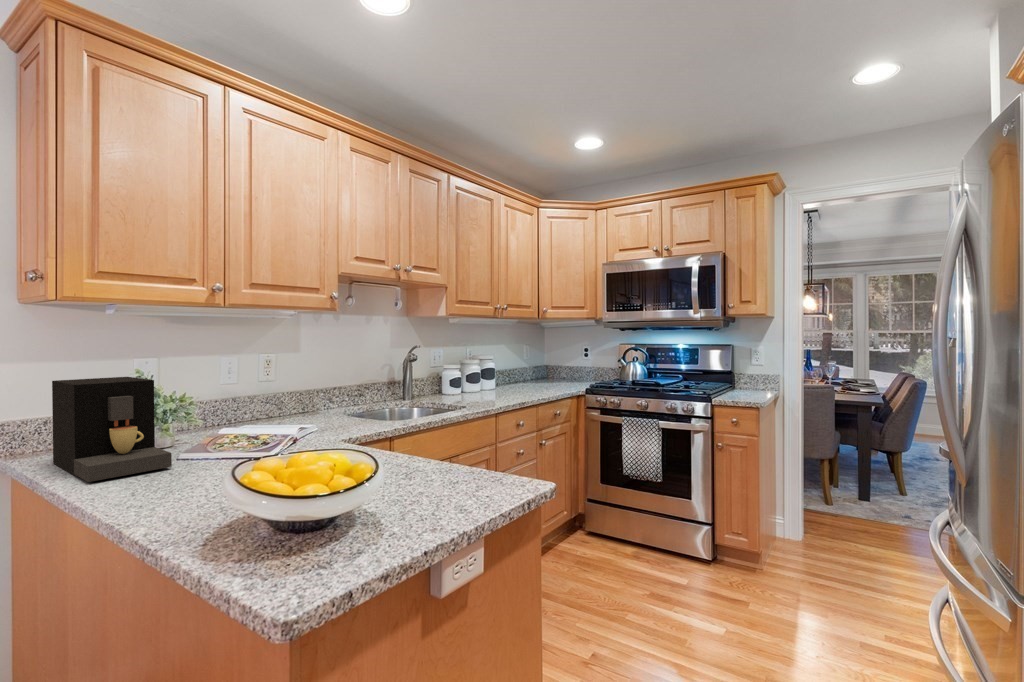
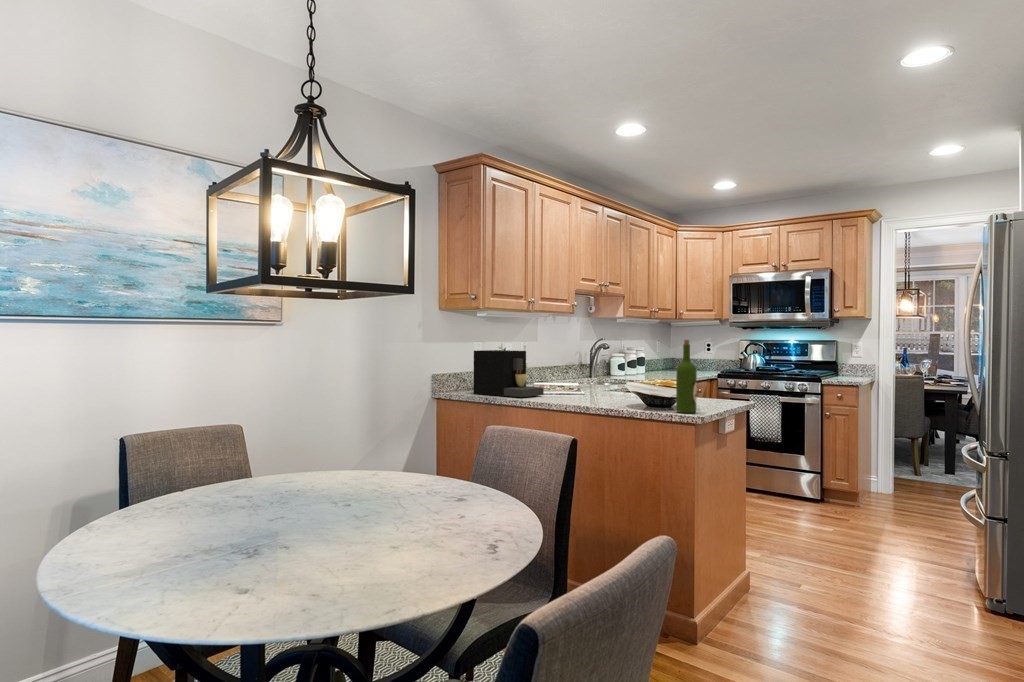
wine bottle: none [267,373,326,586] -> present [676,340,697,413]

